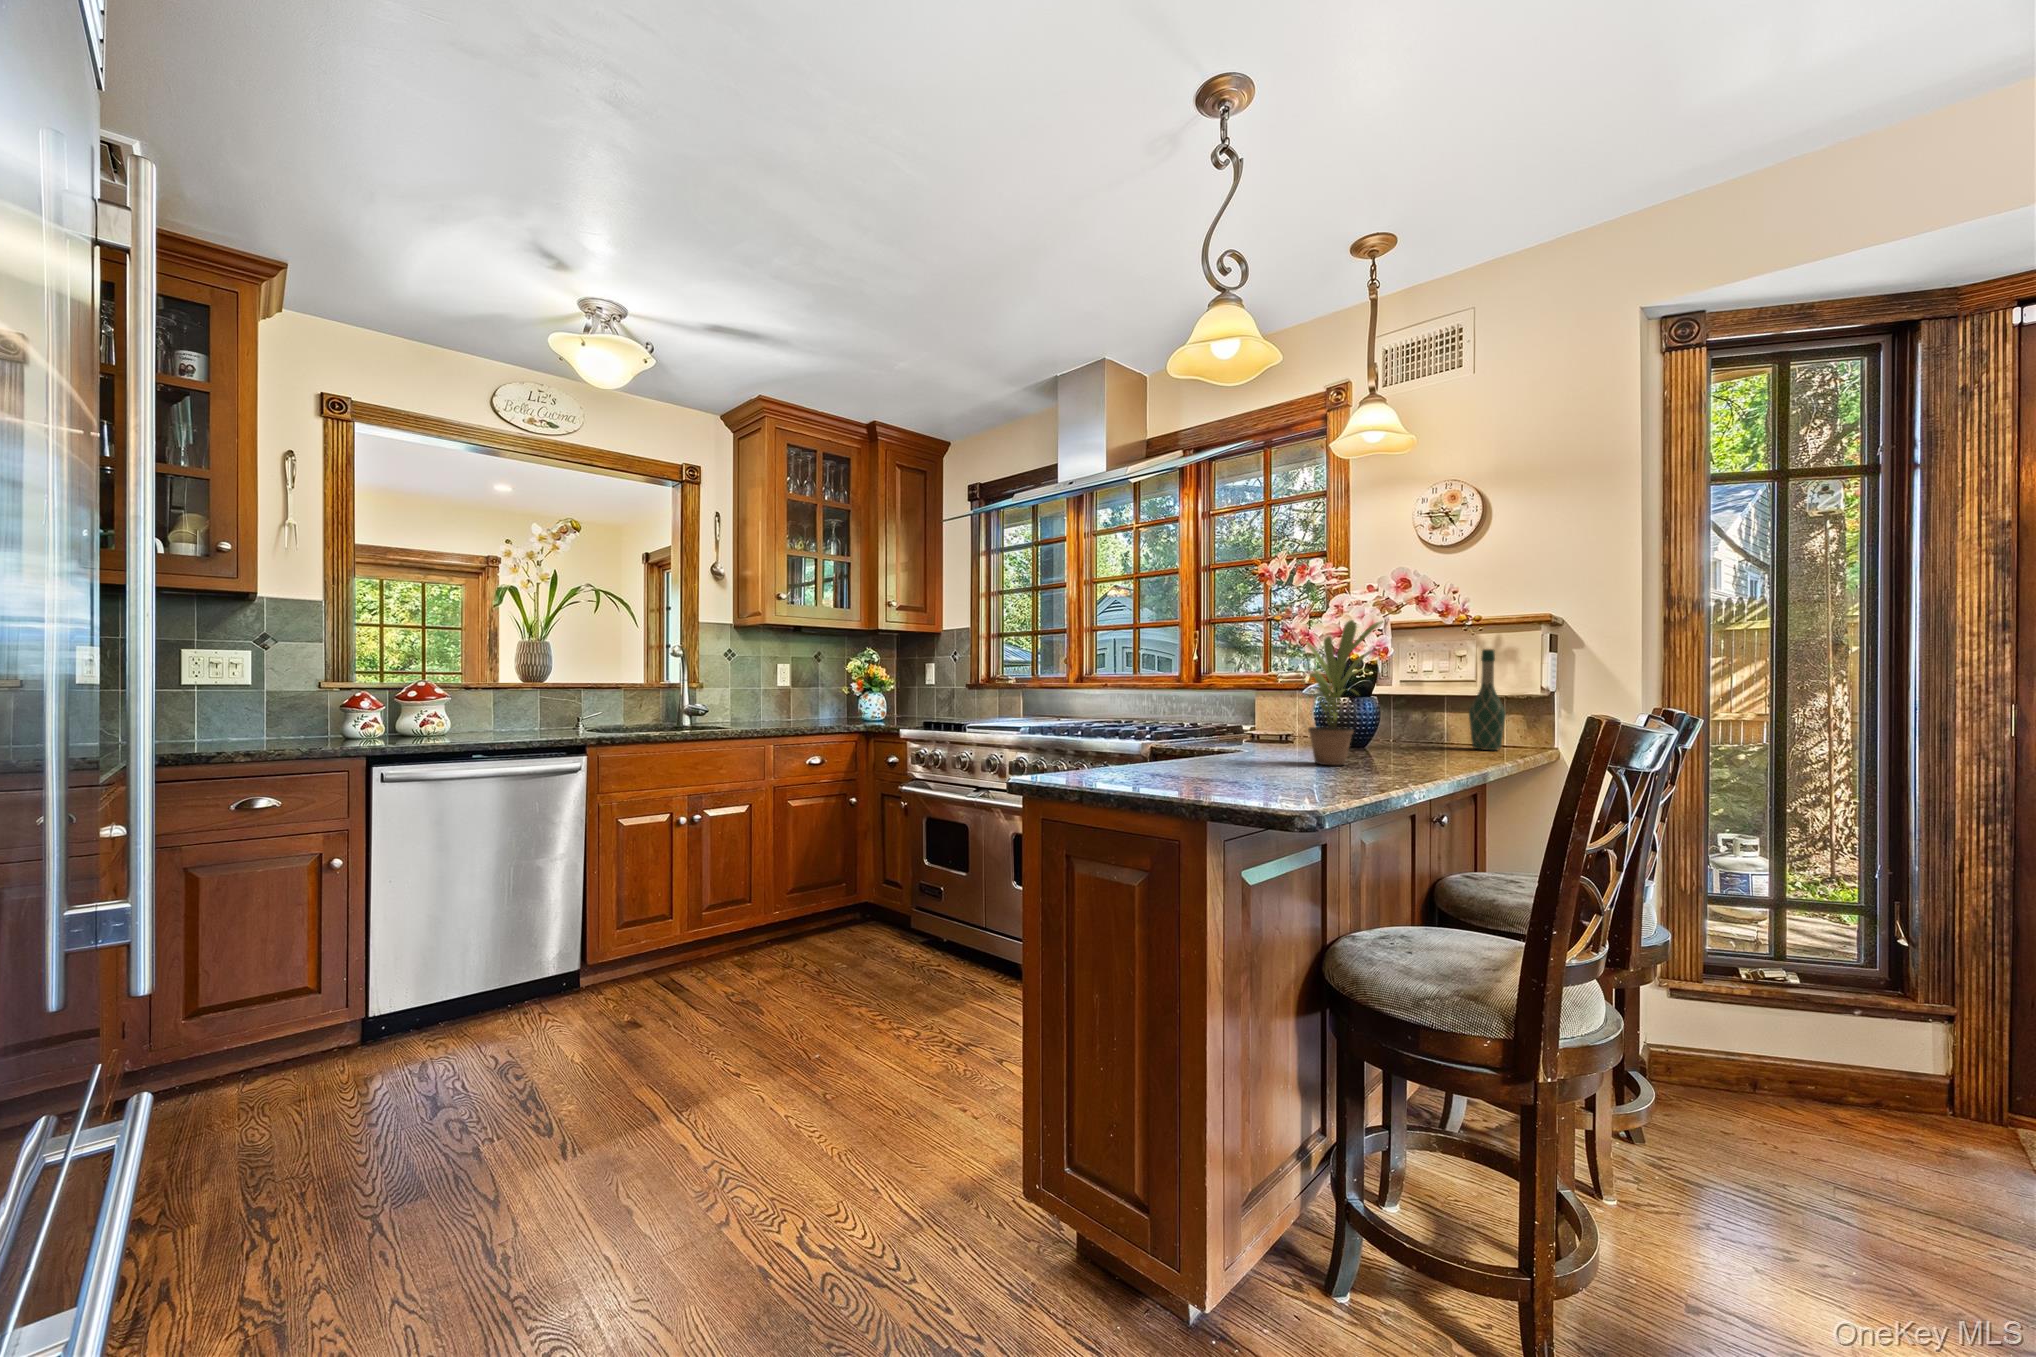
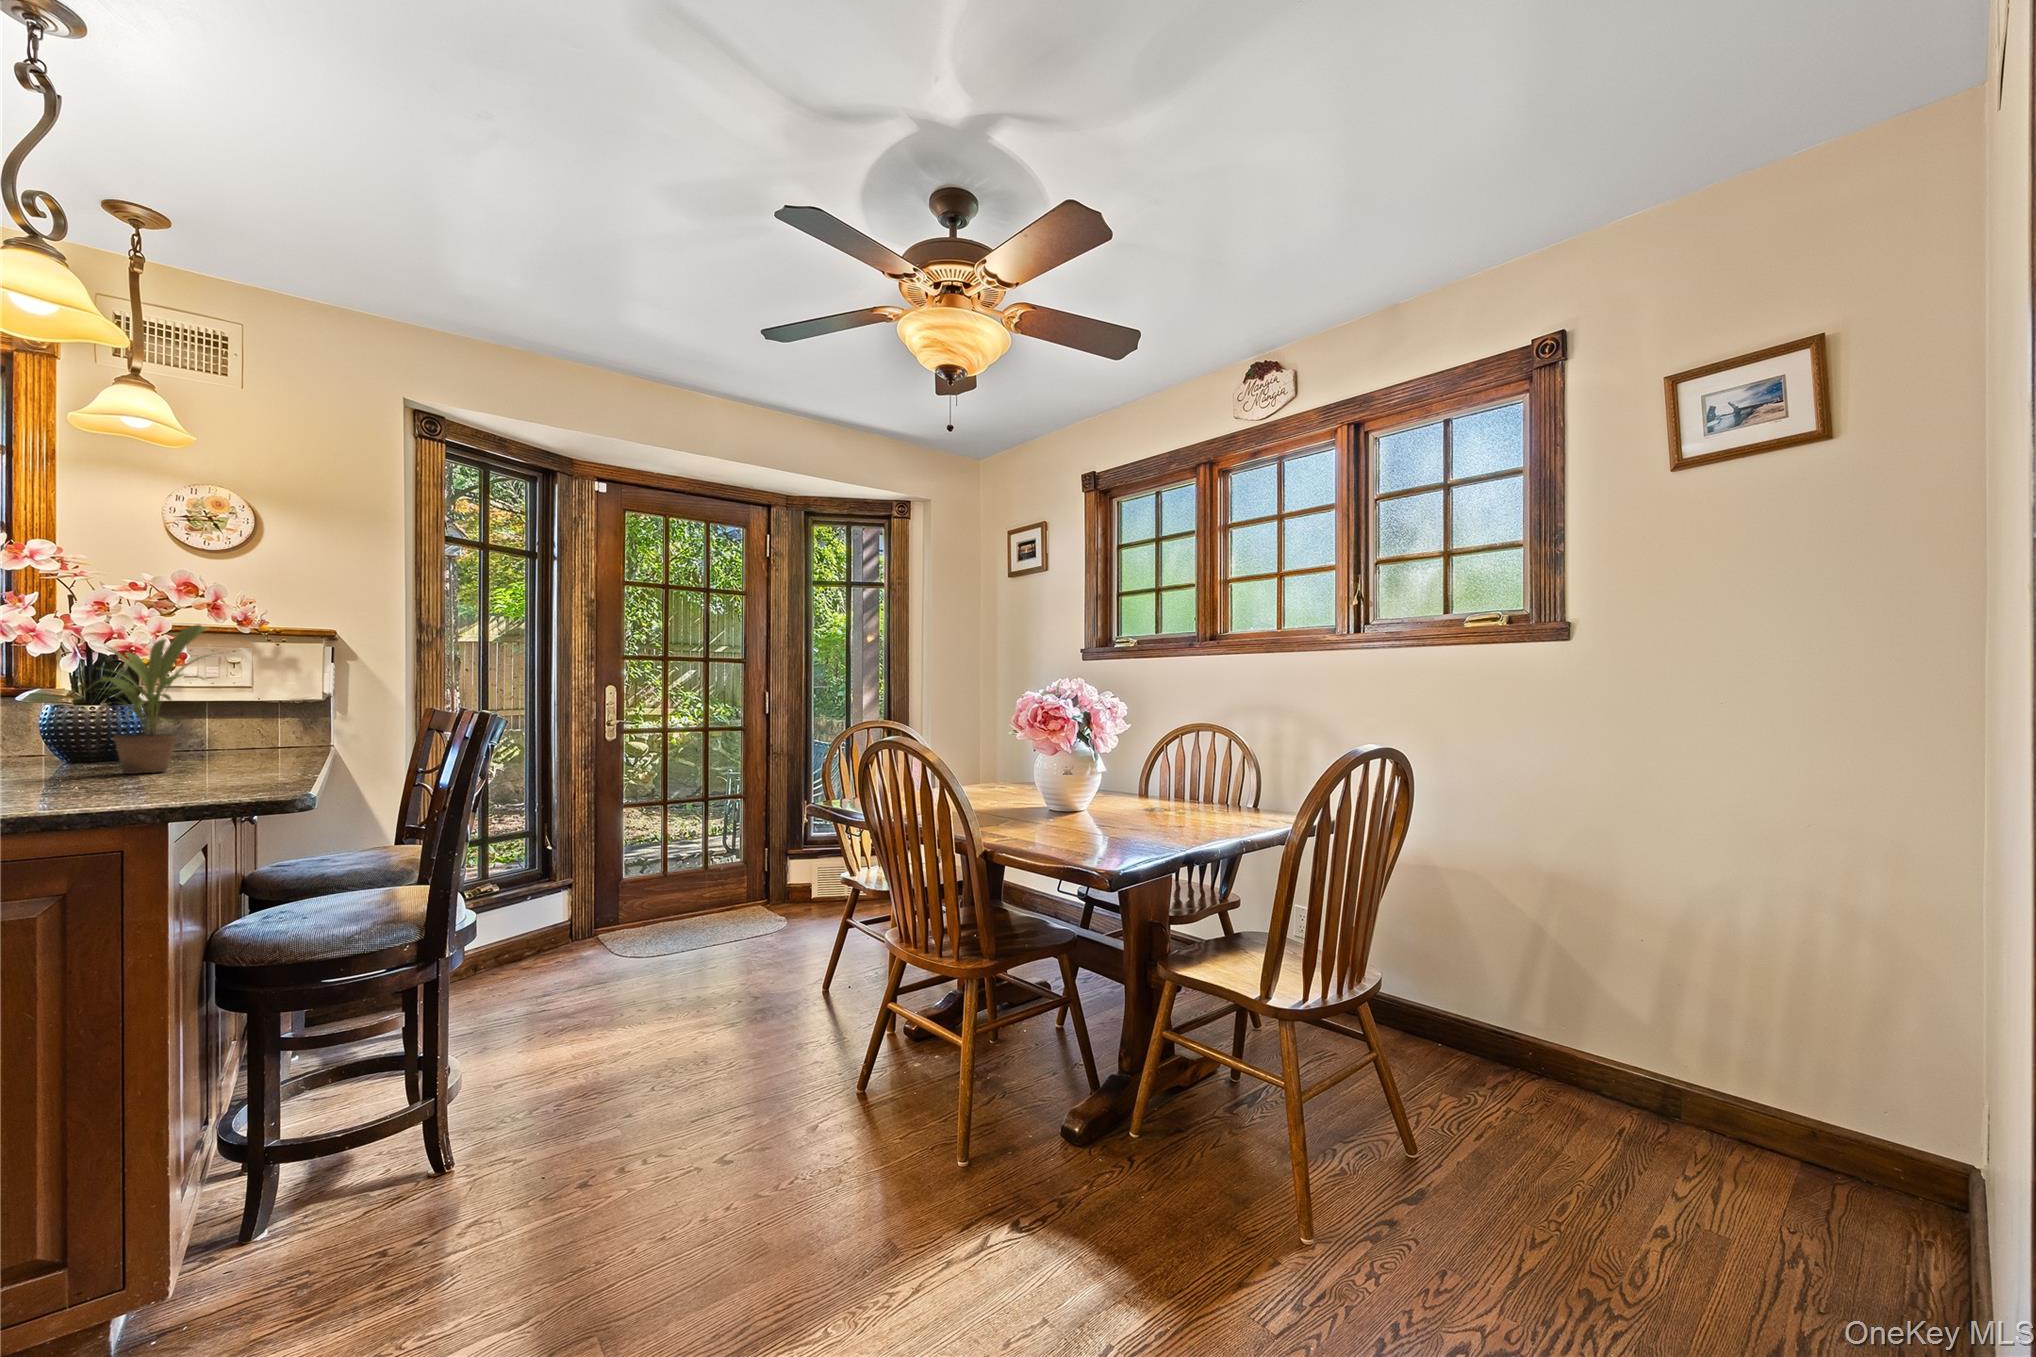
wine bottle: present [1469,649,1506,750] -> none [245,658,286,752]

